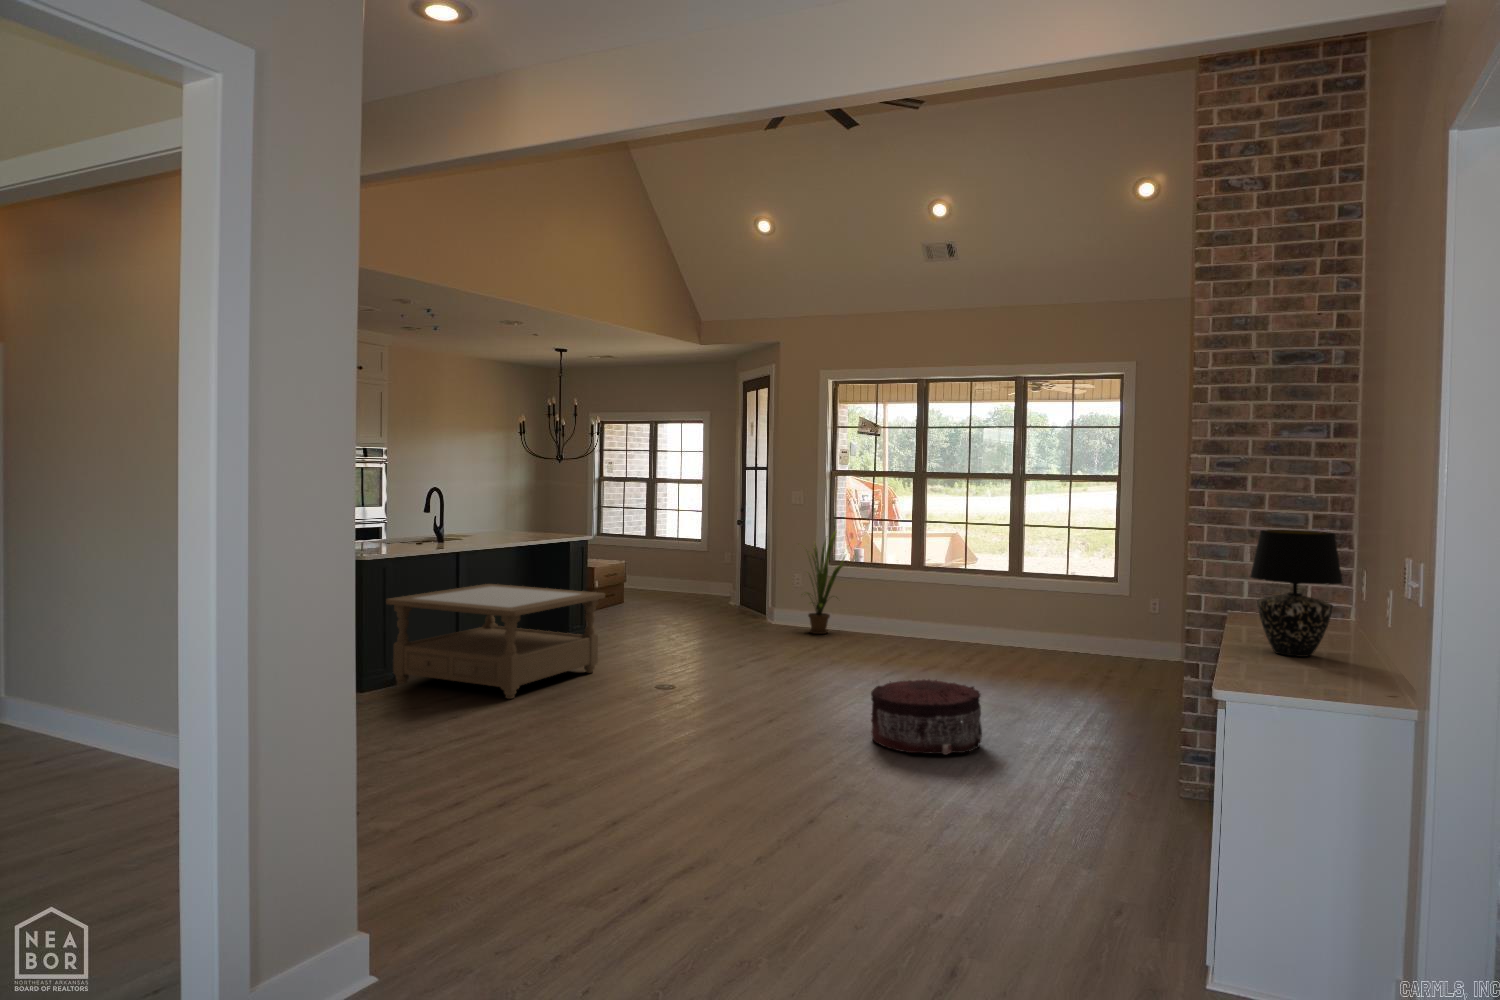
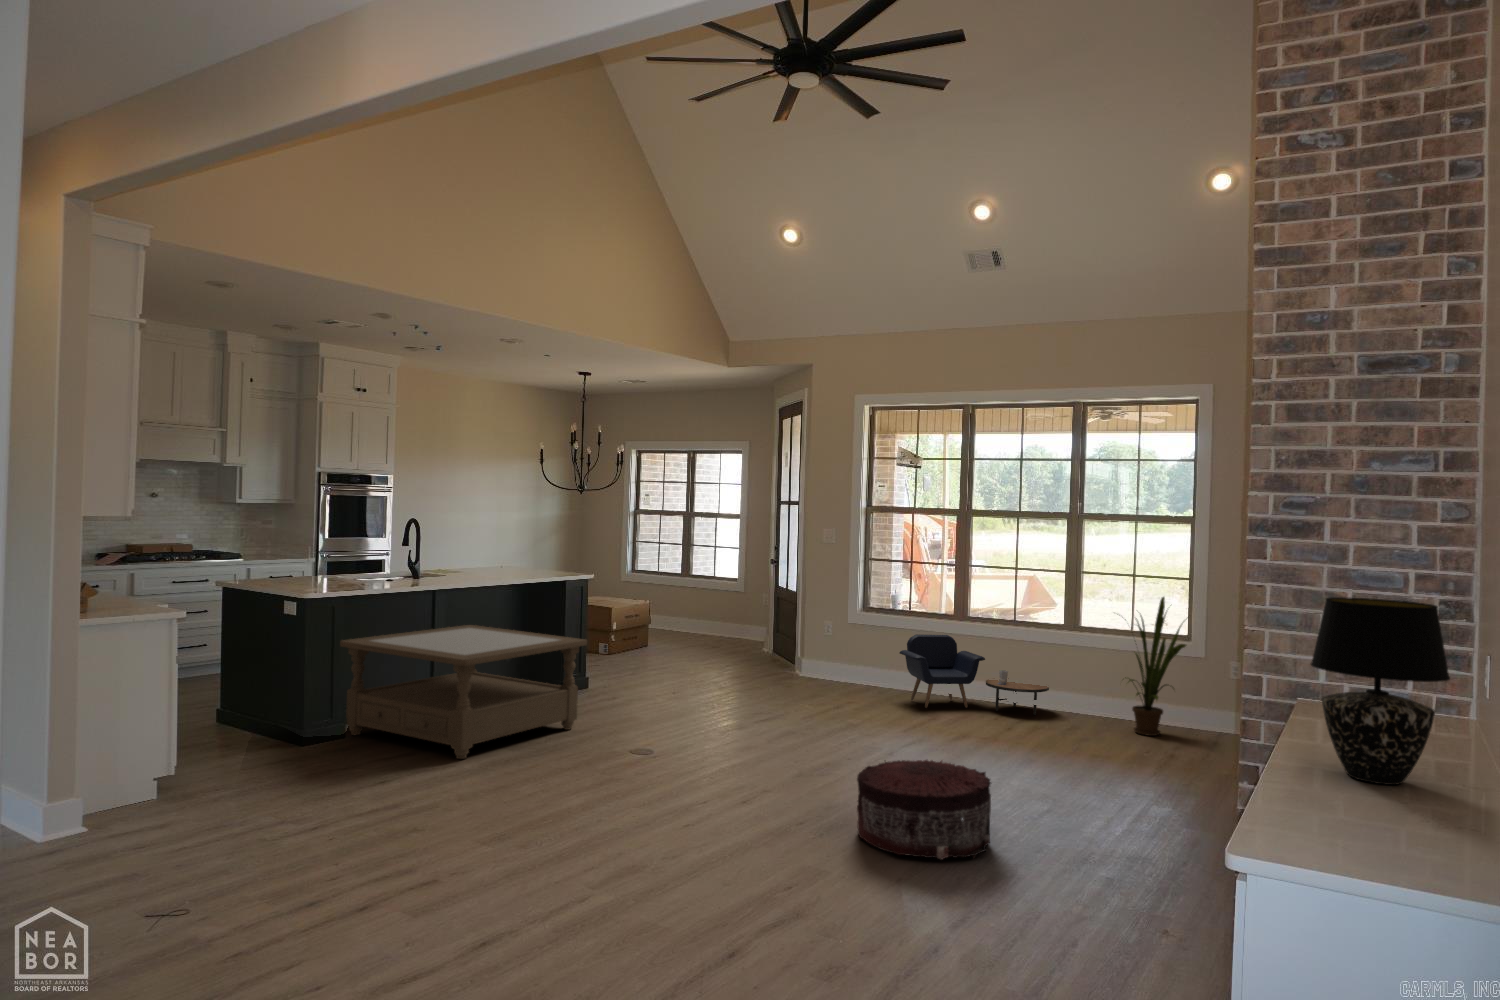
house plant: present [807,531,845,634] -> present [1125,597,1186,736]
armchair: none [868,583,998,650] -> present [900,634,1049,715]

